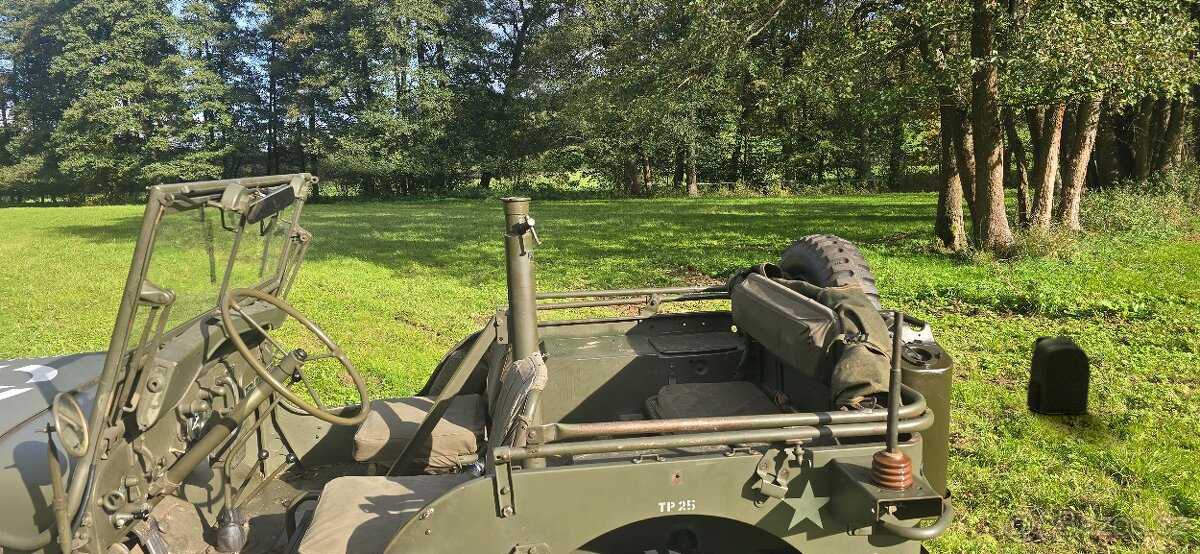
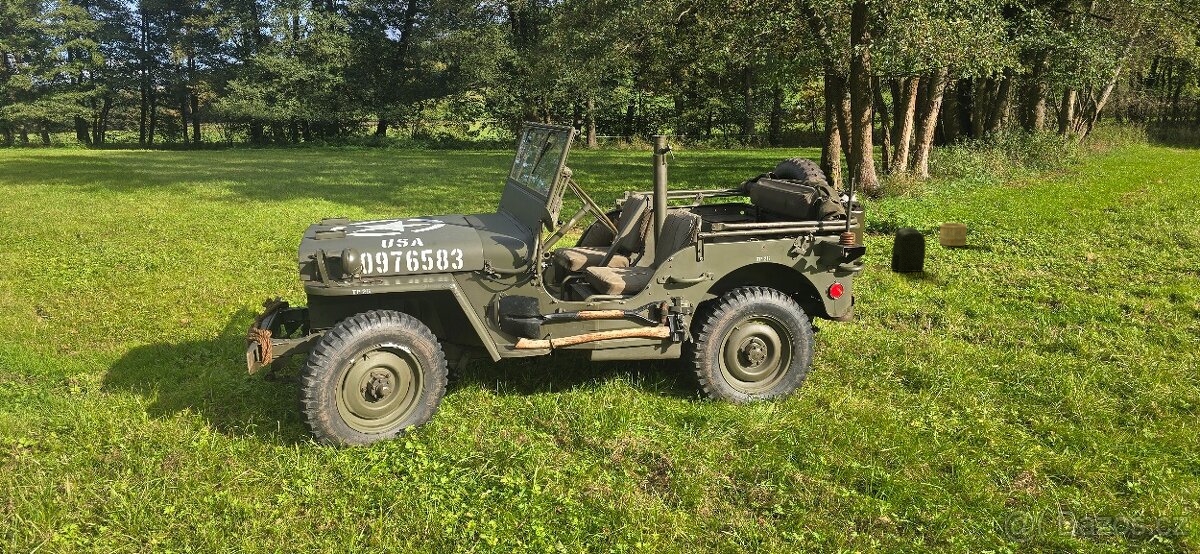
wooden bucket: none [1109,314,1157,352] -> present [940,223,967,246]

